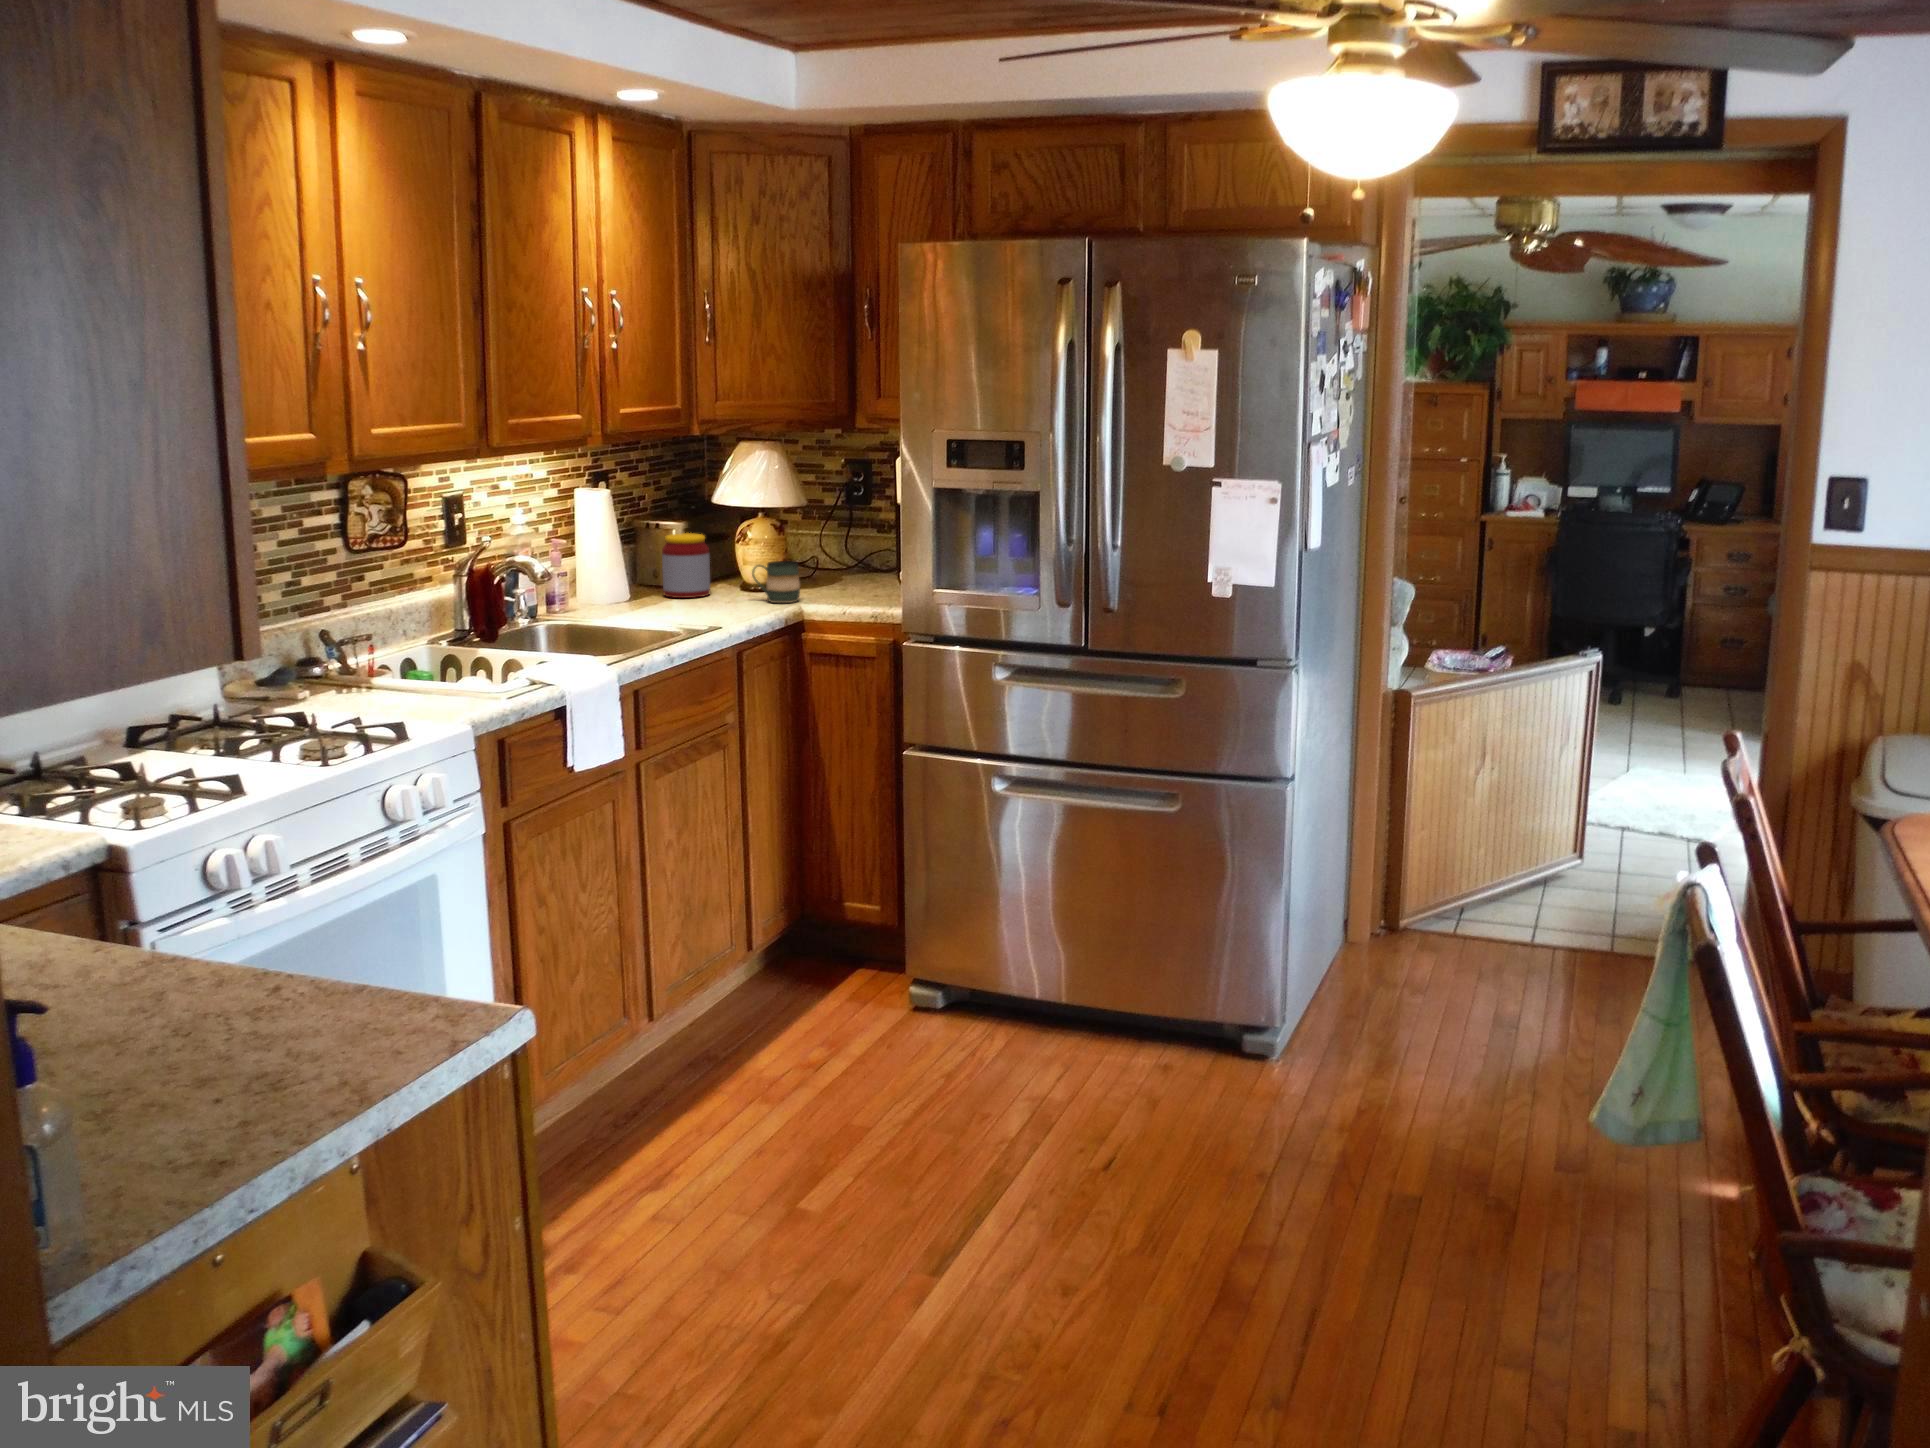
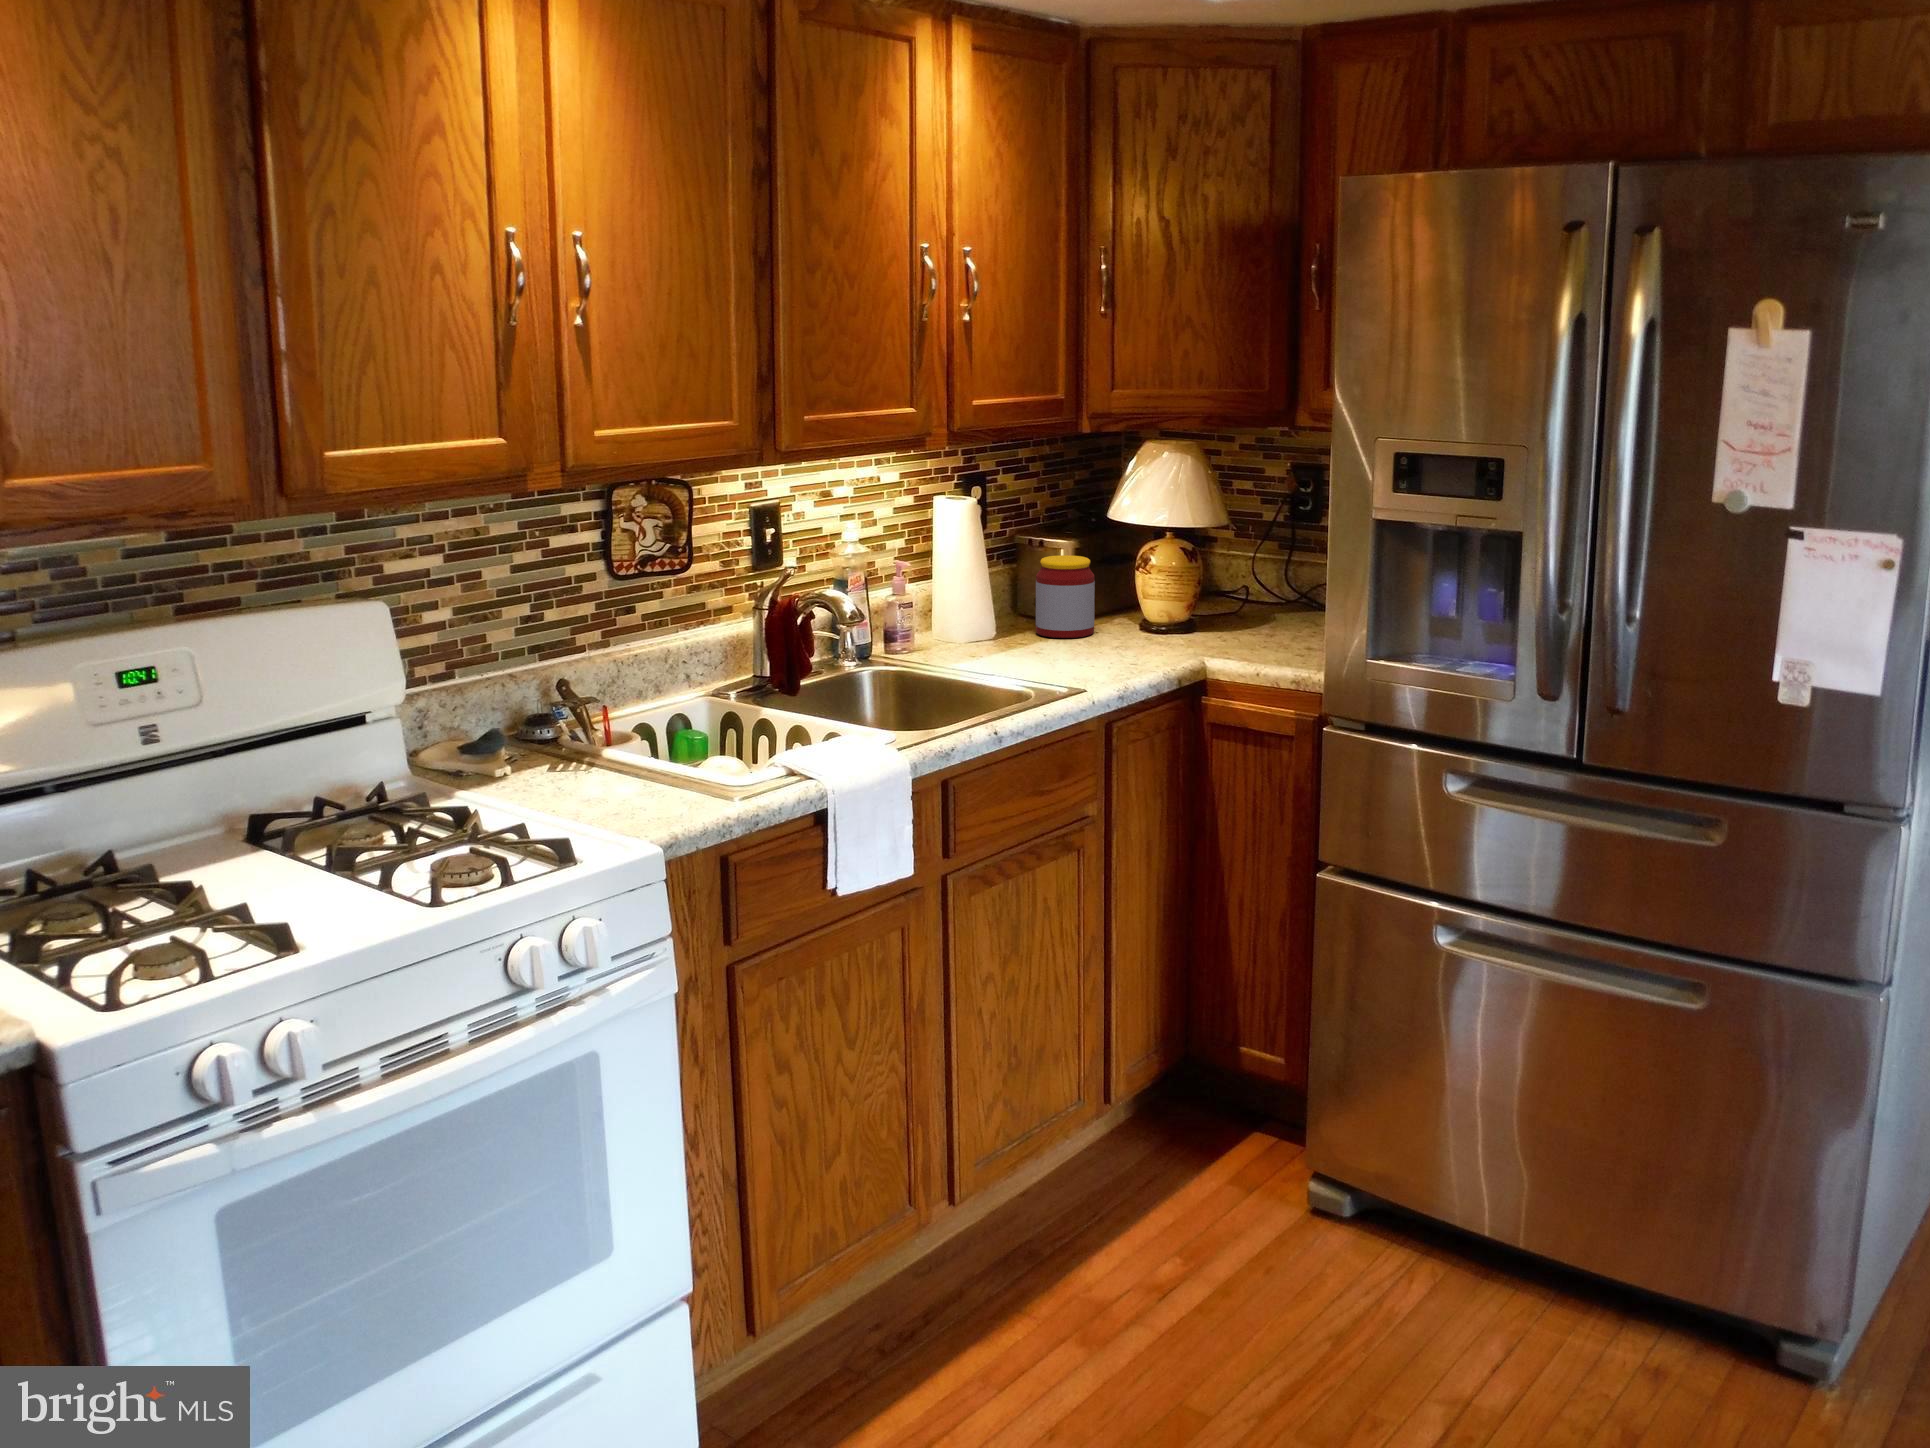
mug: present [752,561,800,603] -> none [1140,598,1200,654]

